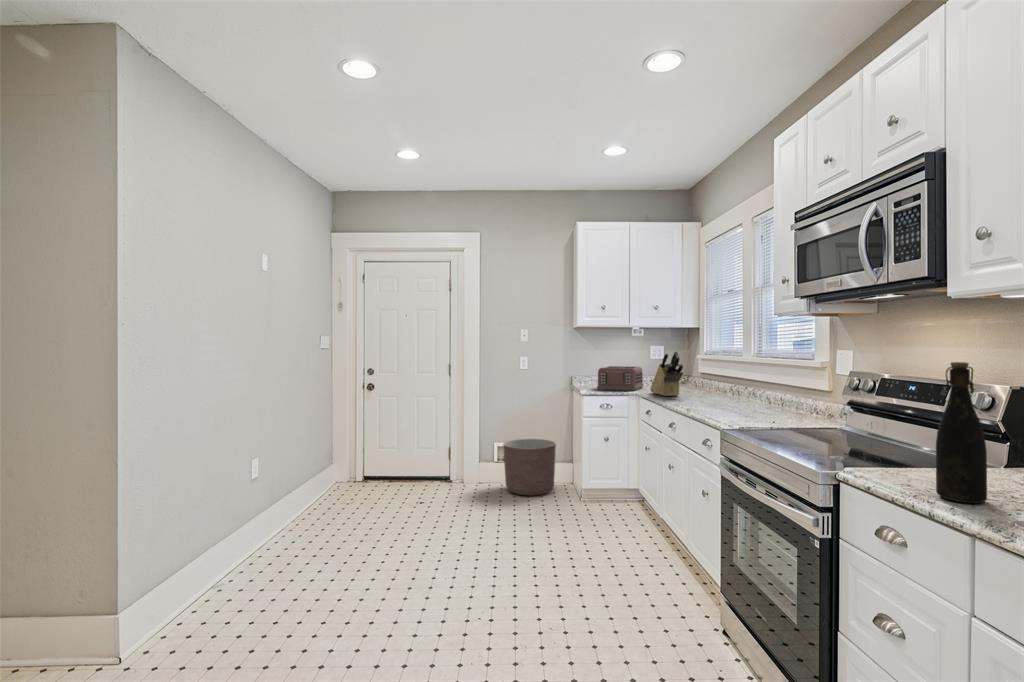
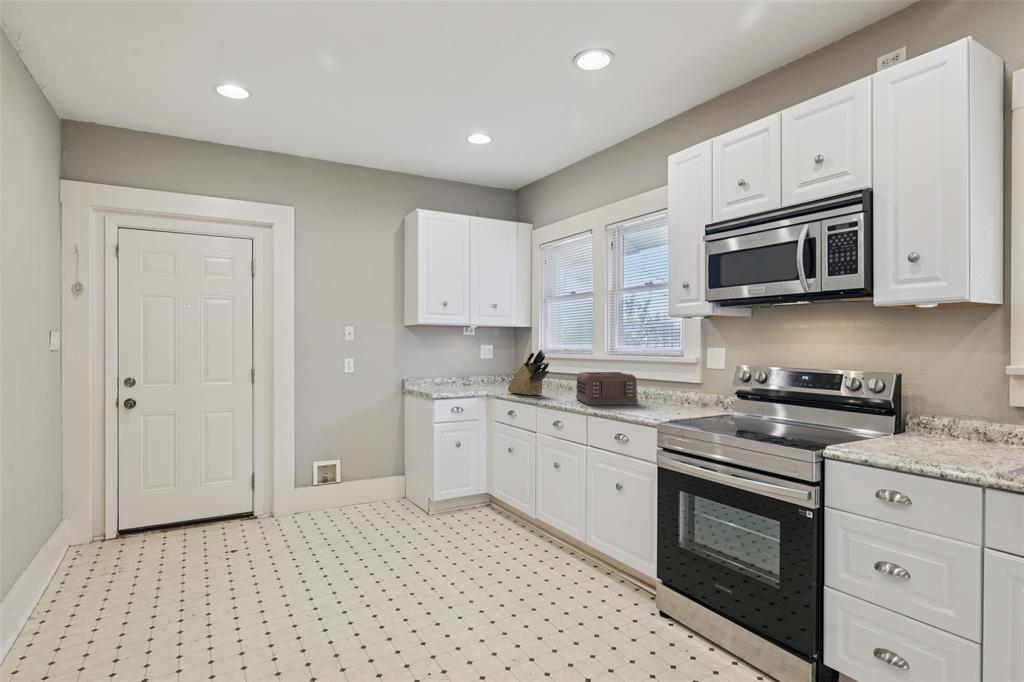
bottle: present [936,362,987,503] -> none [924,356,961,462]
toaster: present [597,366,643,391] -> present [576,372,638,405]
planter: present [503,439,556,496] -> none [332,453,395,520]

